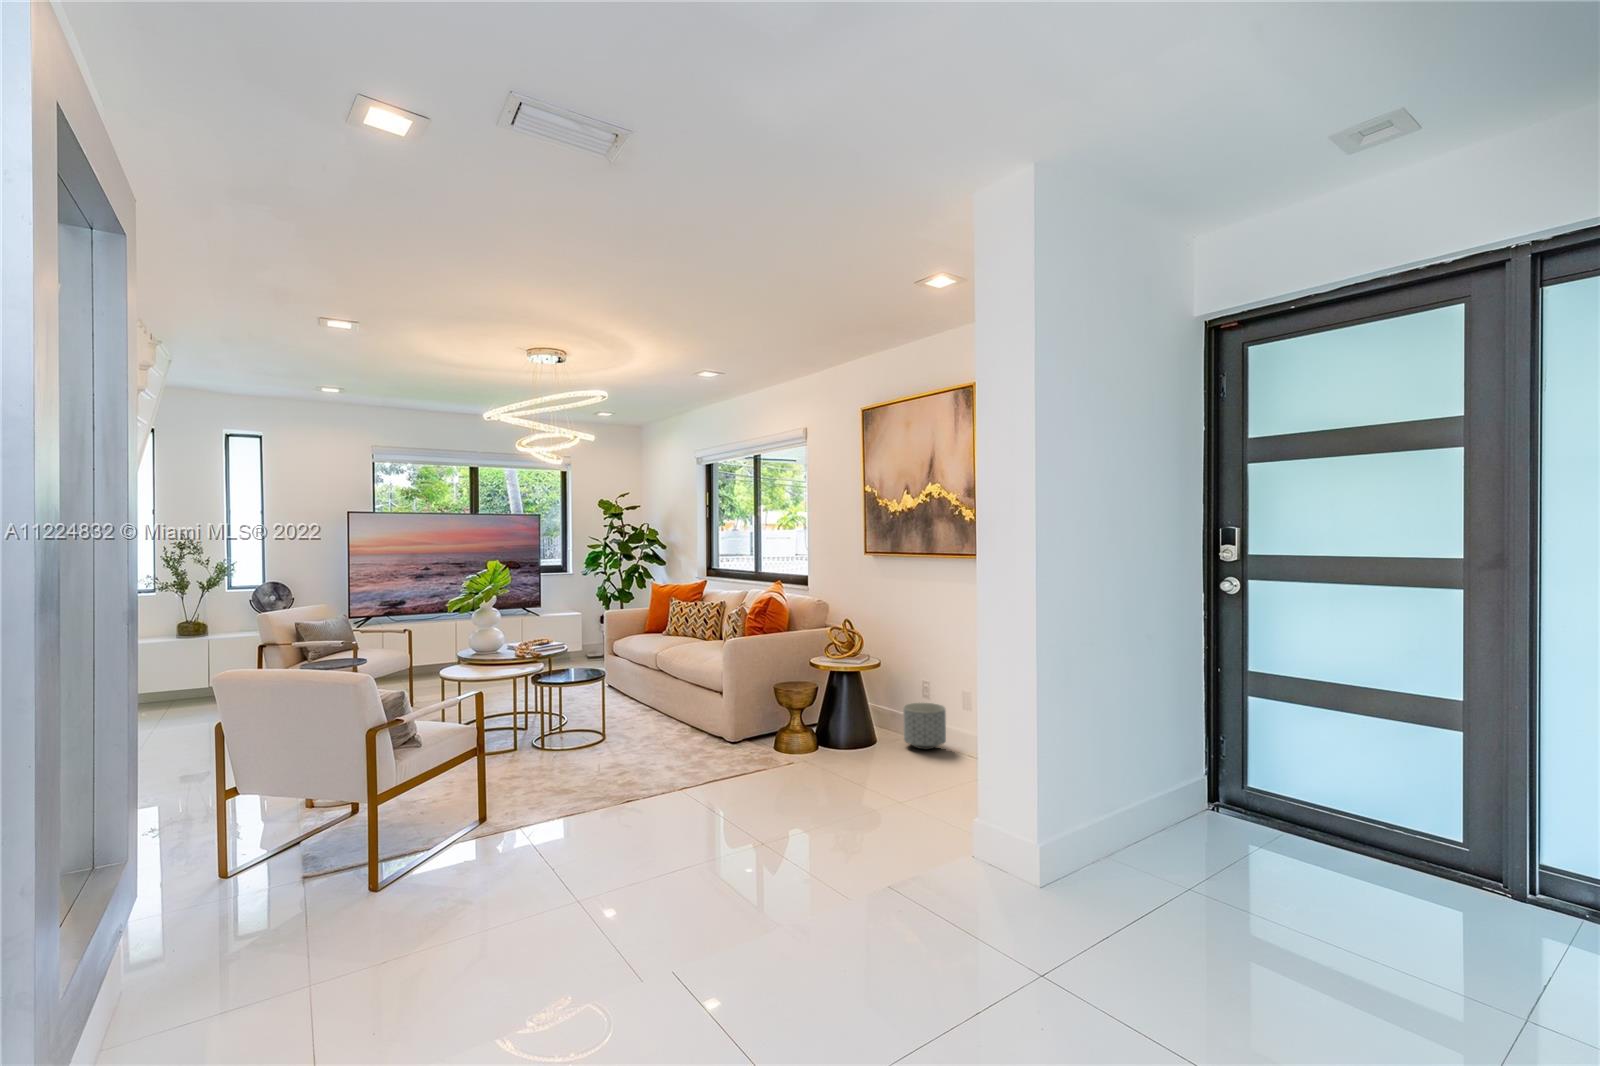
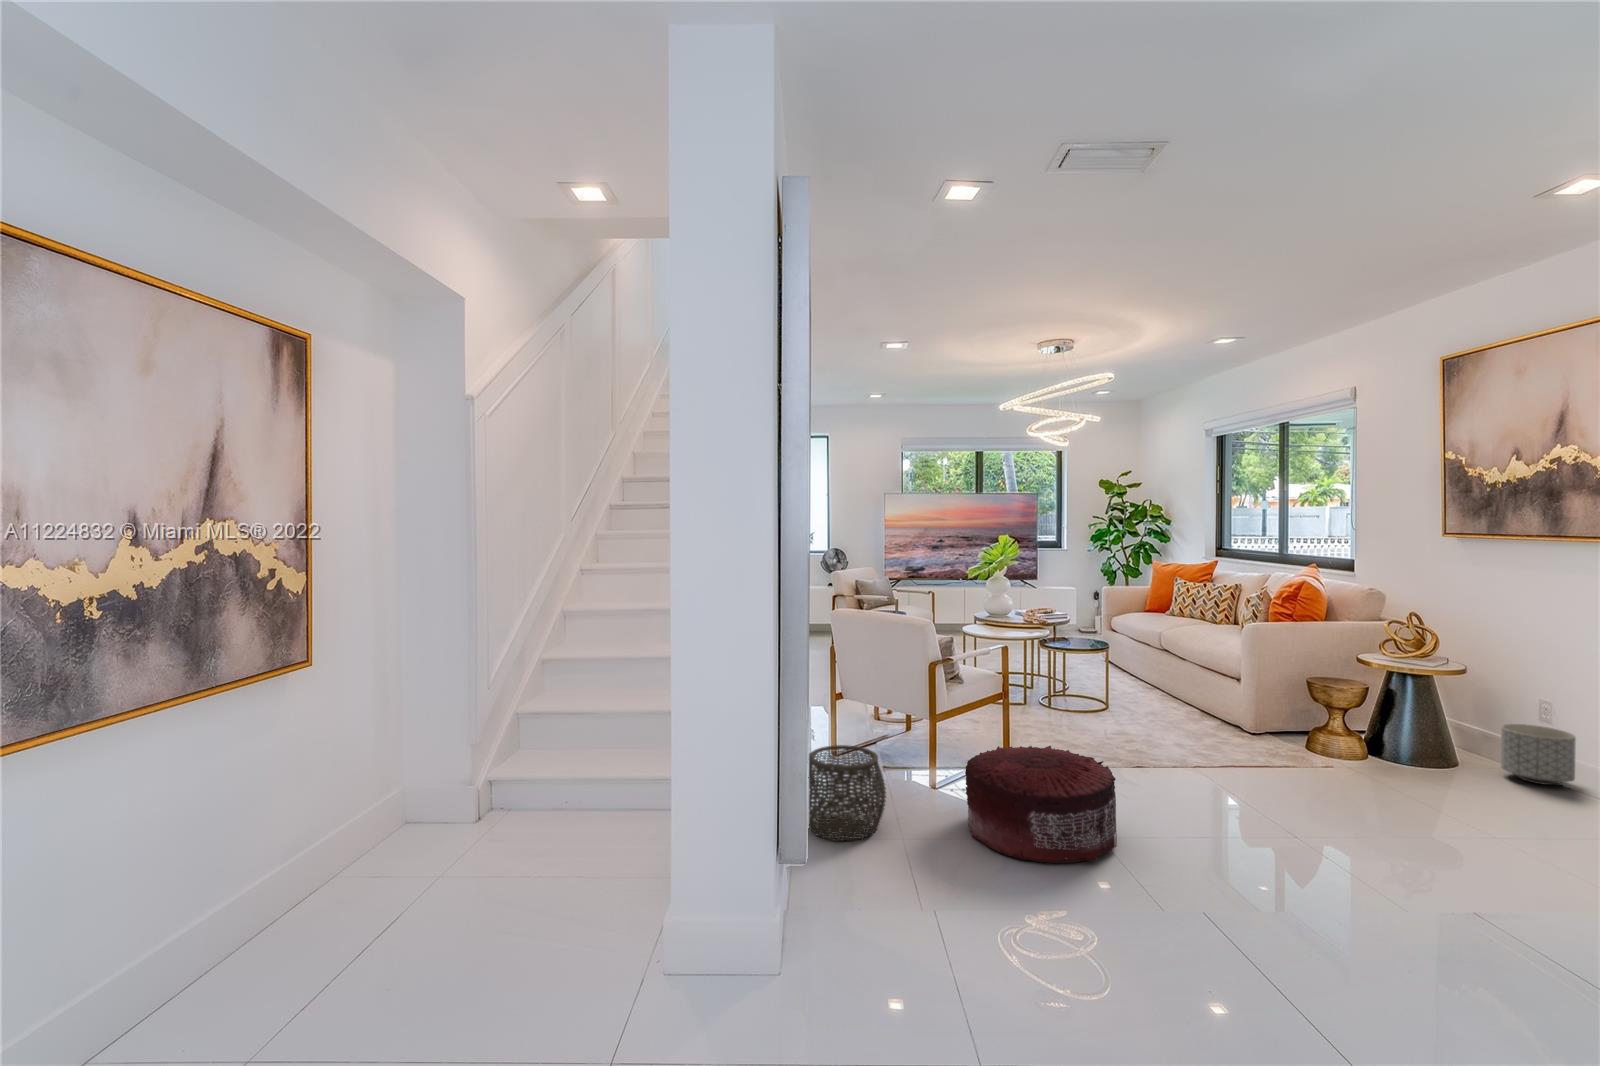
pouf: none [410,806,597,966] -> present [965,746,1117,863]
woven basket: none [128,869,288,1029] -> present [808,745,886,841]

